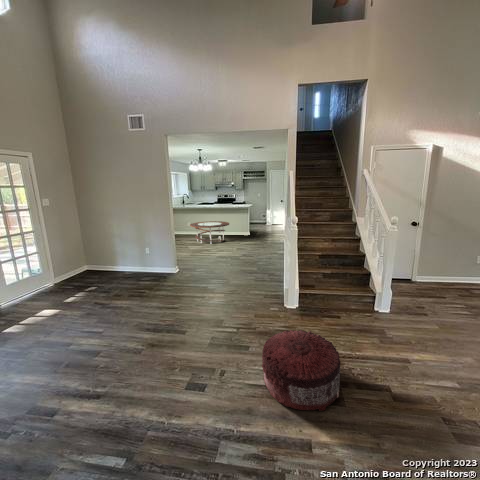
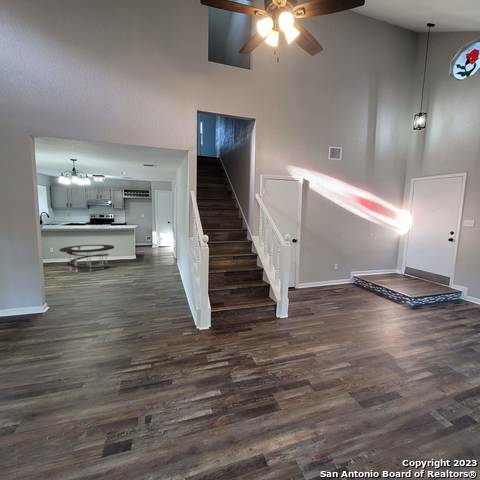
pouf: present [262,330,340,411] -> none [196,345,273,431]

